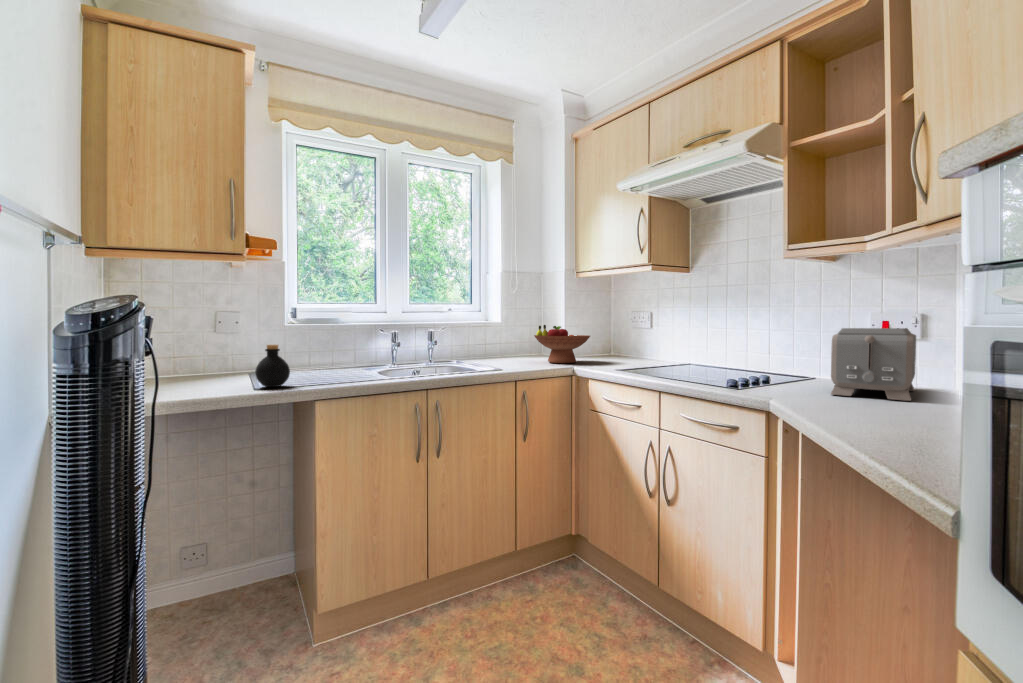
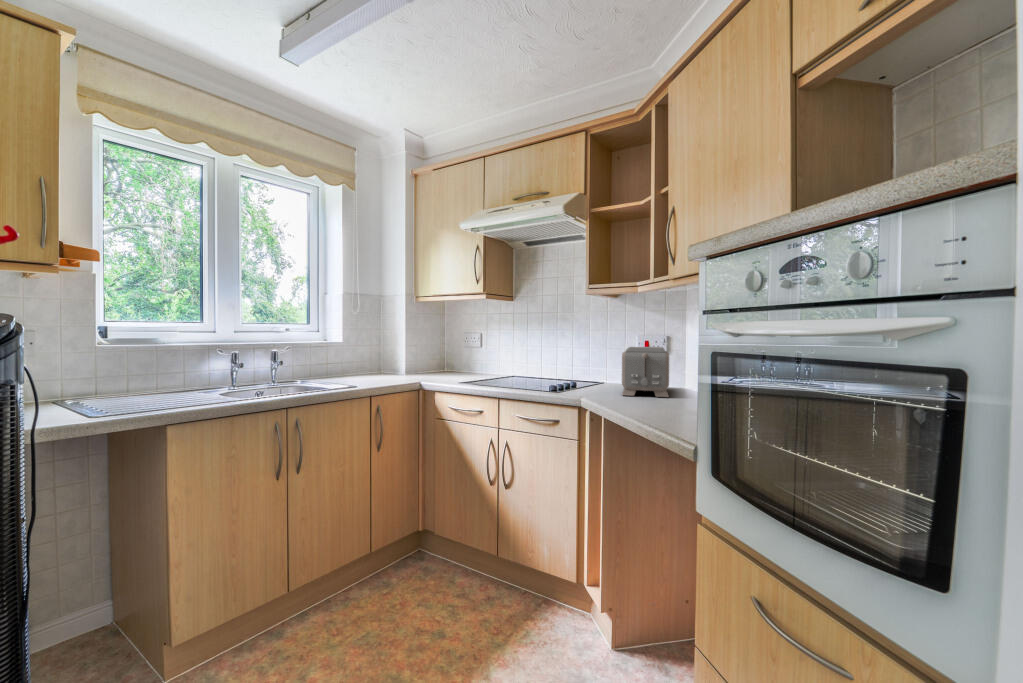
fruit bowl: present [534,325,590,363] -> none [378,342,431,377]
bottle: present [255,345,290,387] -> none [75,368,123,417]

